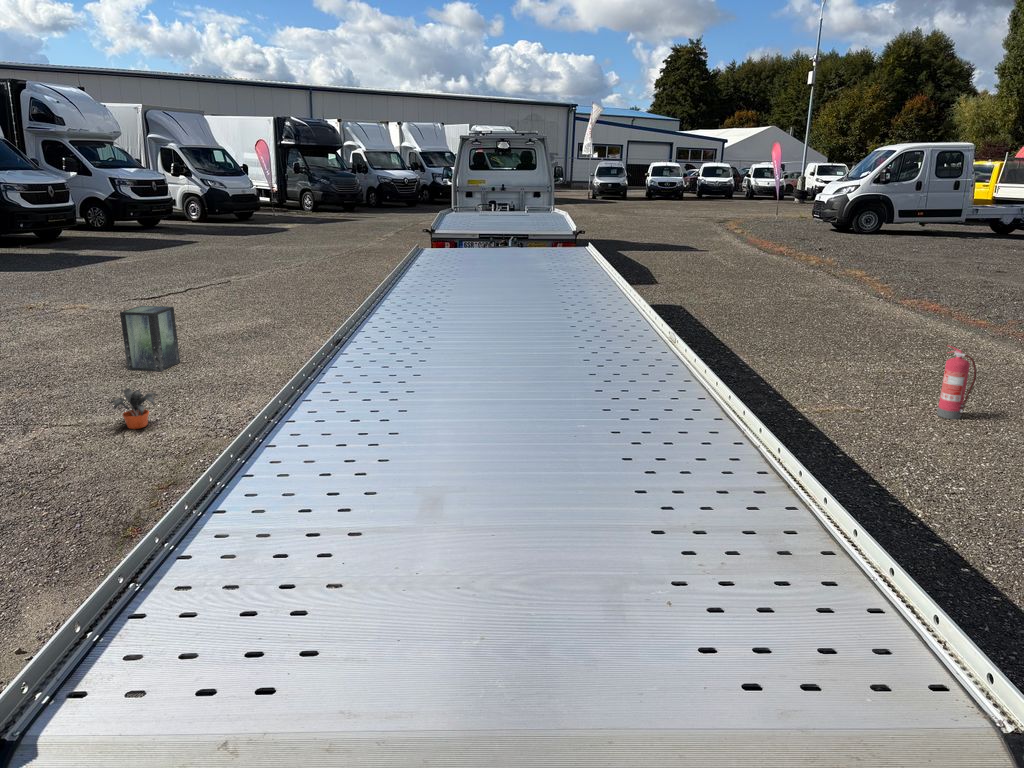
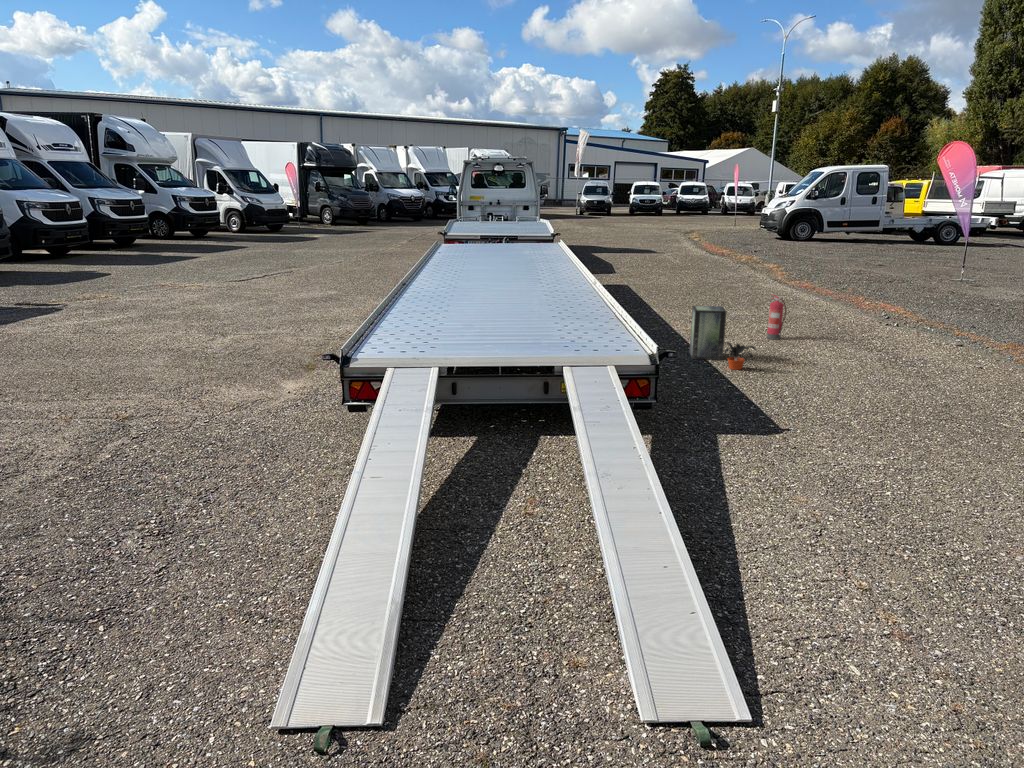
storage box: present [120,306,180,371] -> present [689,306,727,360]
potted plant: present [109,389,158,429] -> present [724,342,756,370]

